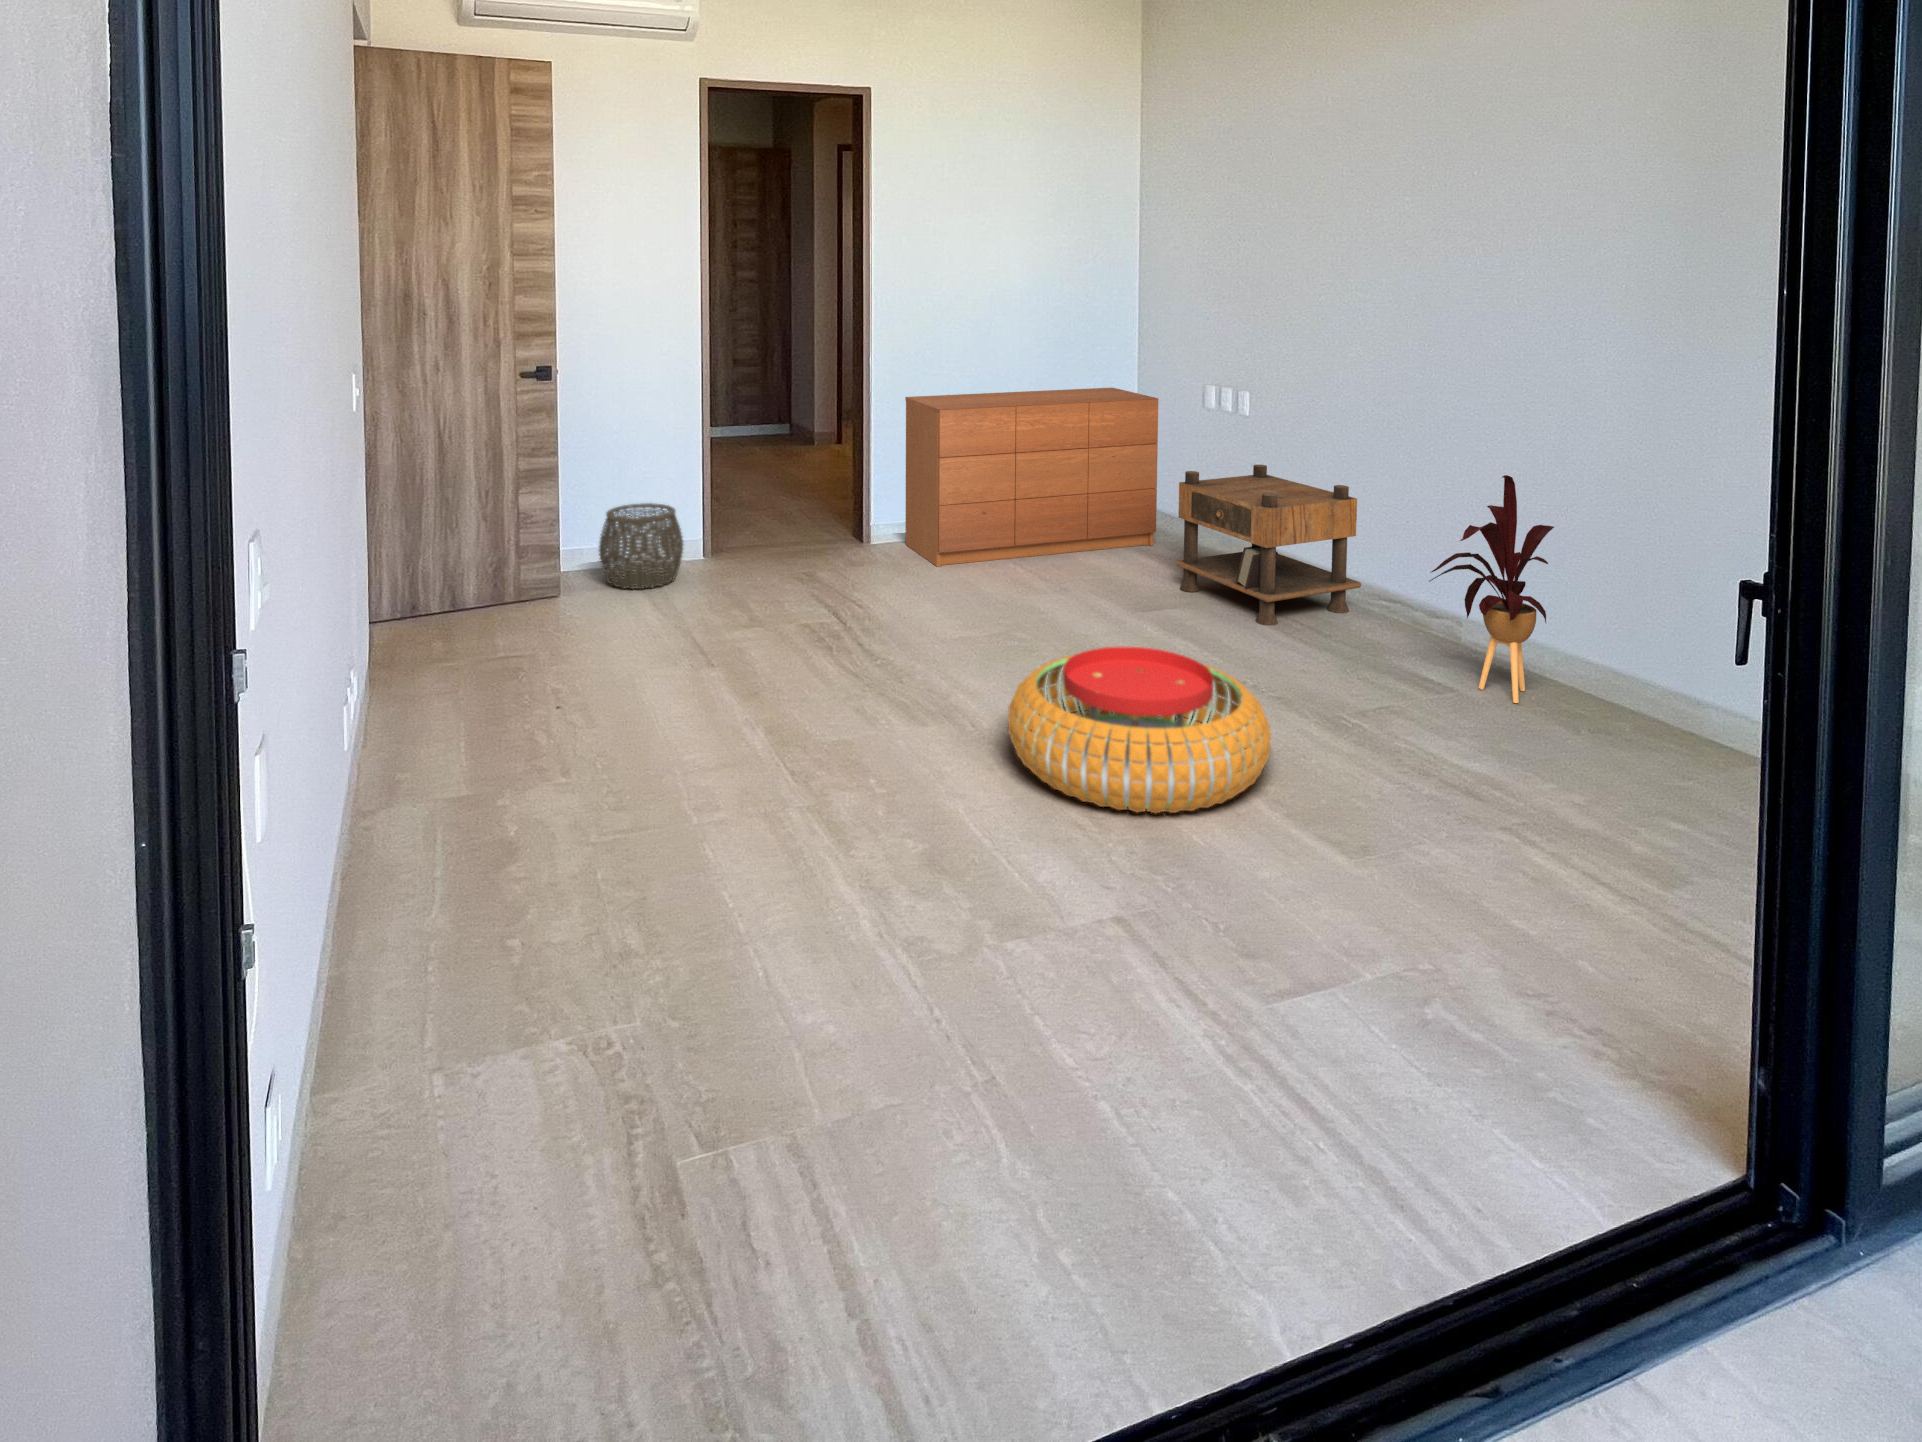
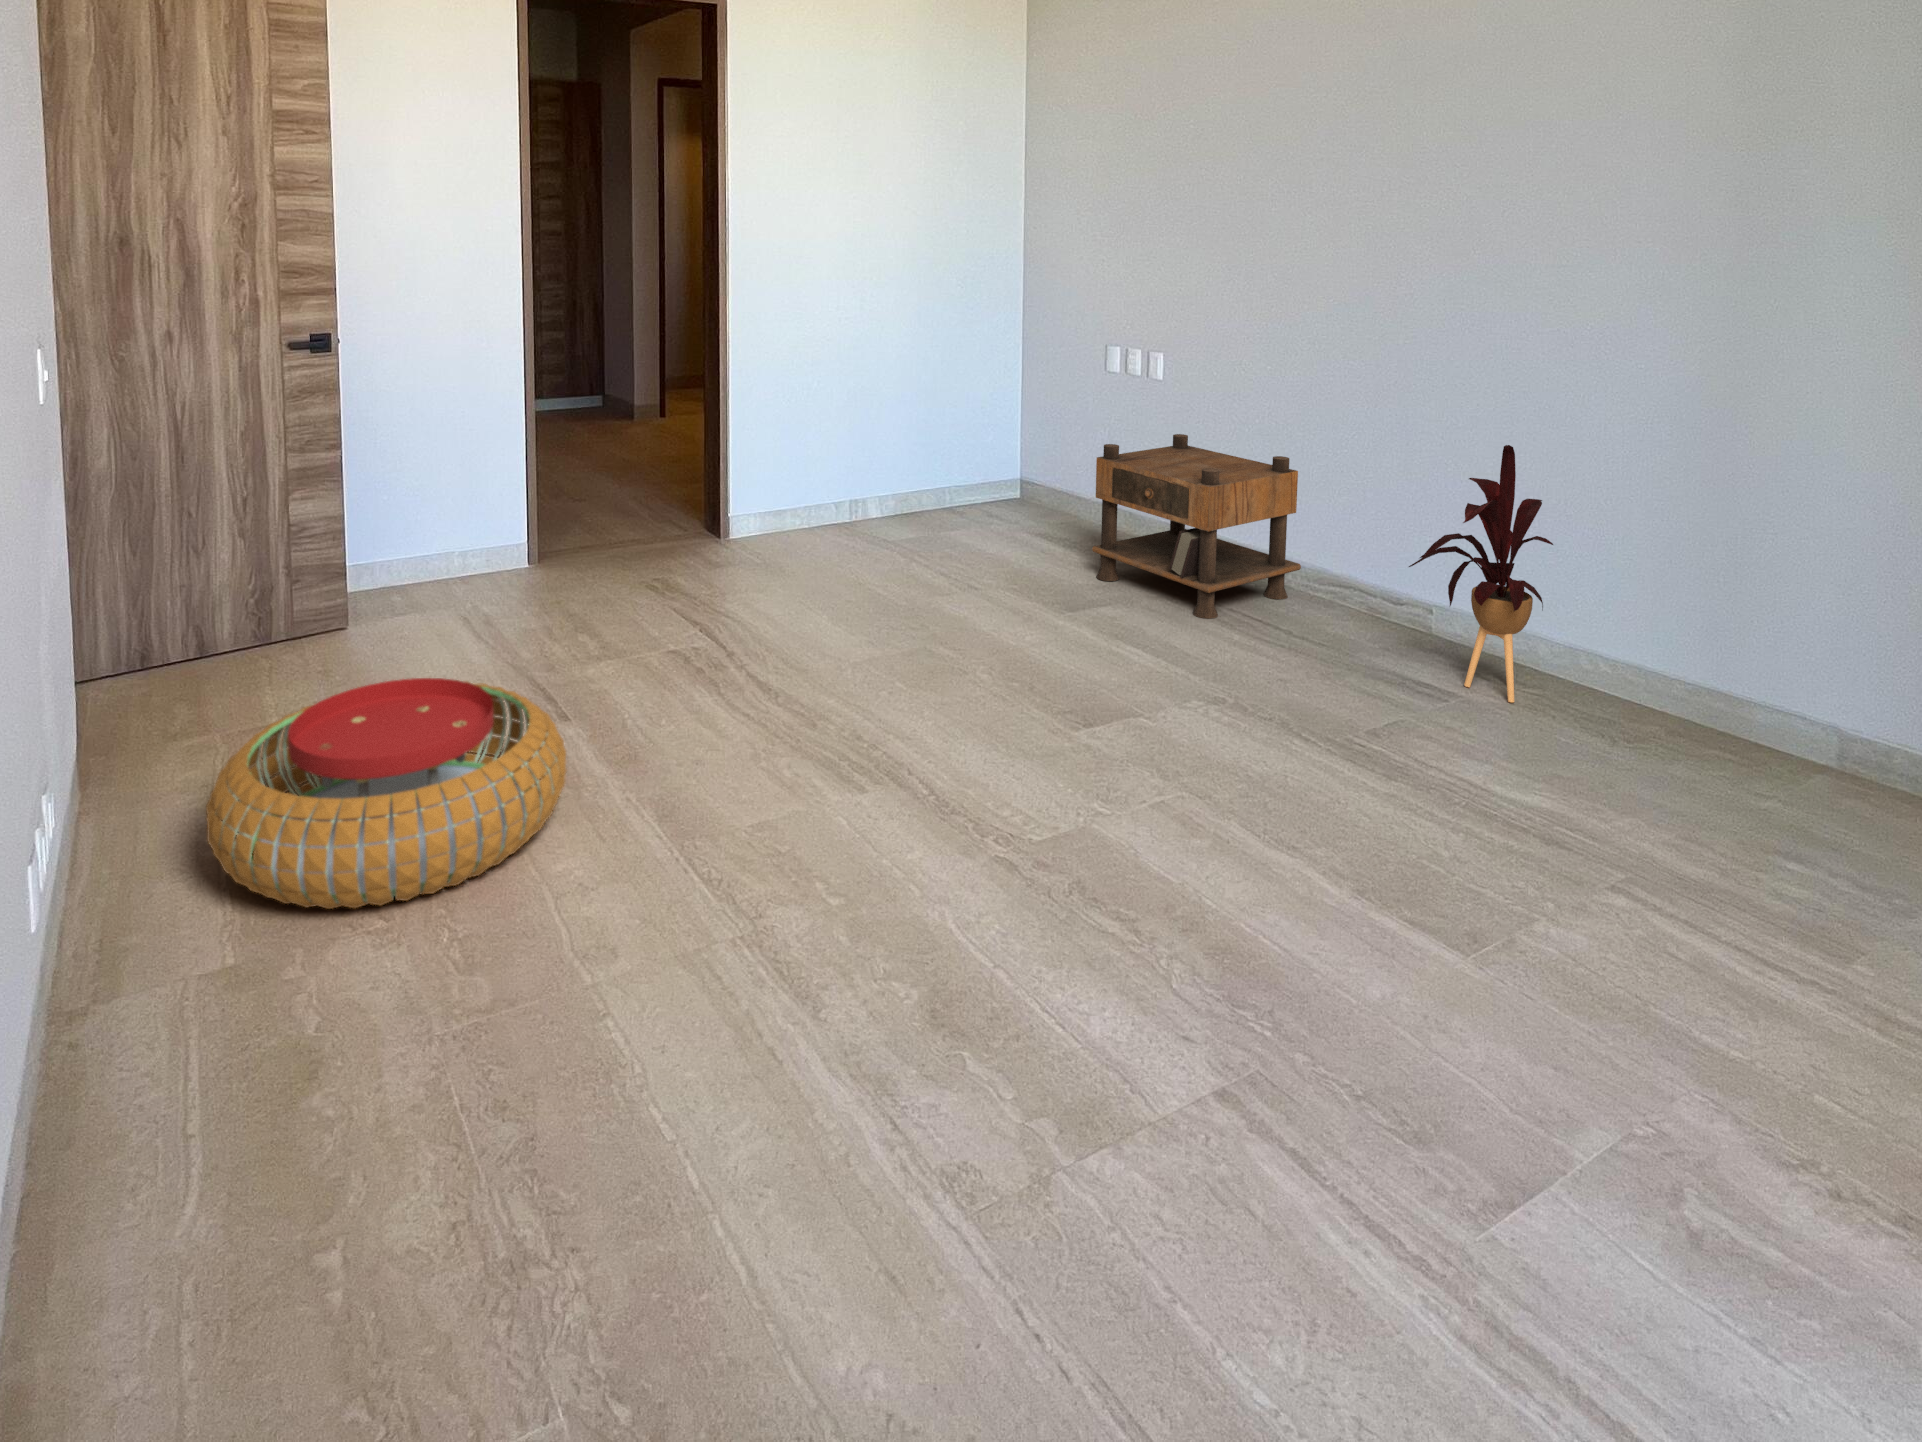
dresser: present [905,388,1158,567] -> none [769,350,1057,563]
woven basket: present [599,503,683,589] -> none [397,501,507,610]
pouf: present [1008,647,1271,813] -> present [206,678,566,909]

